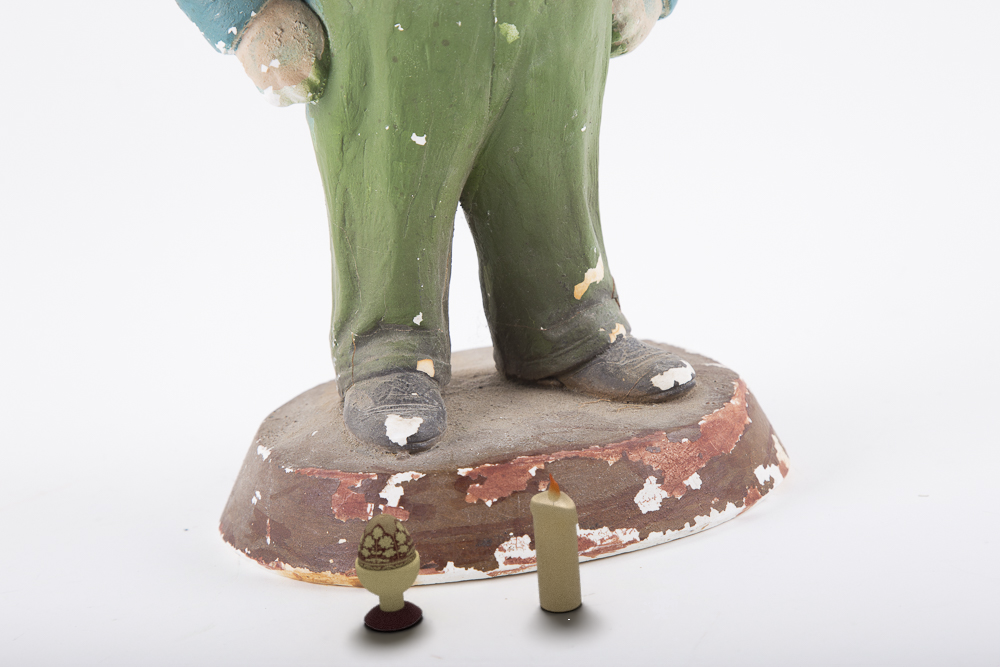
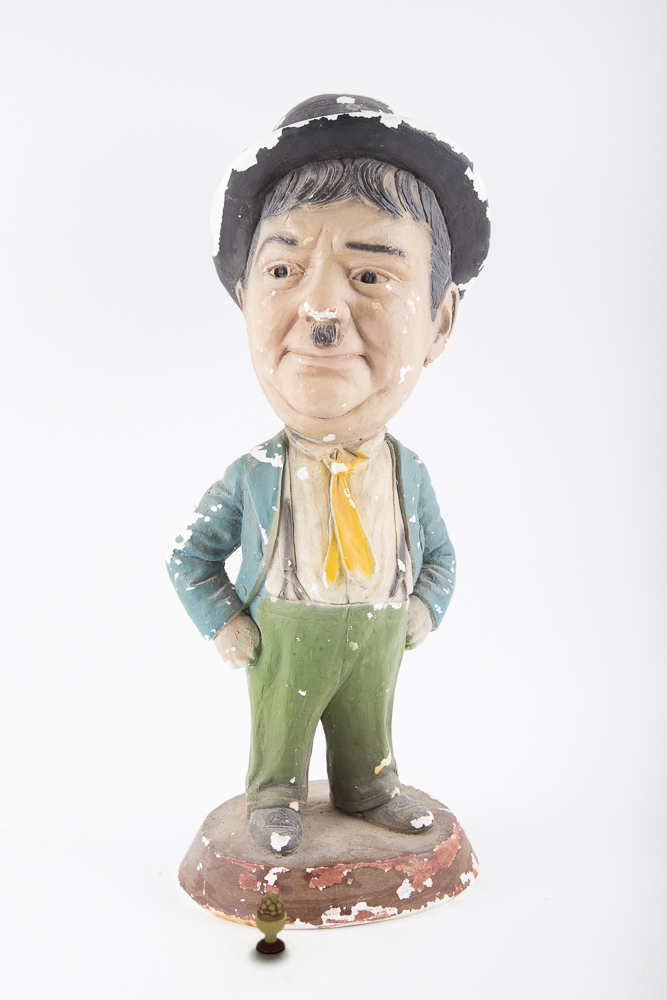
candle: present [530,474,581,612] -> none [342,879,365,951]

